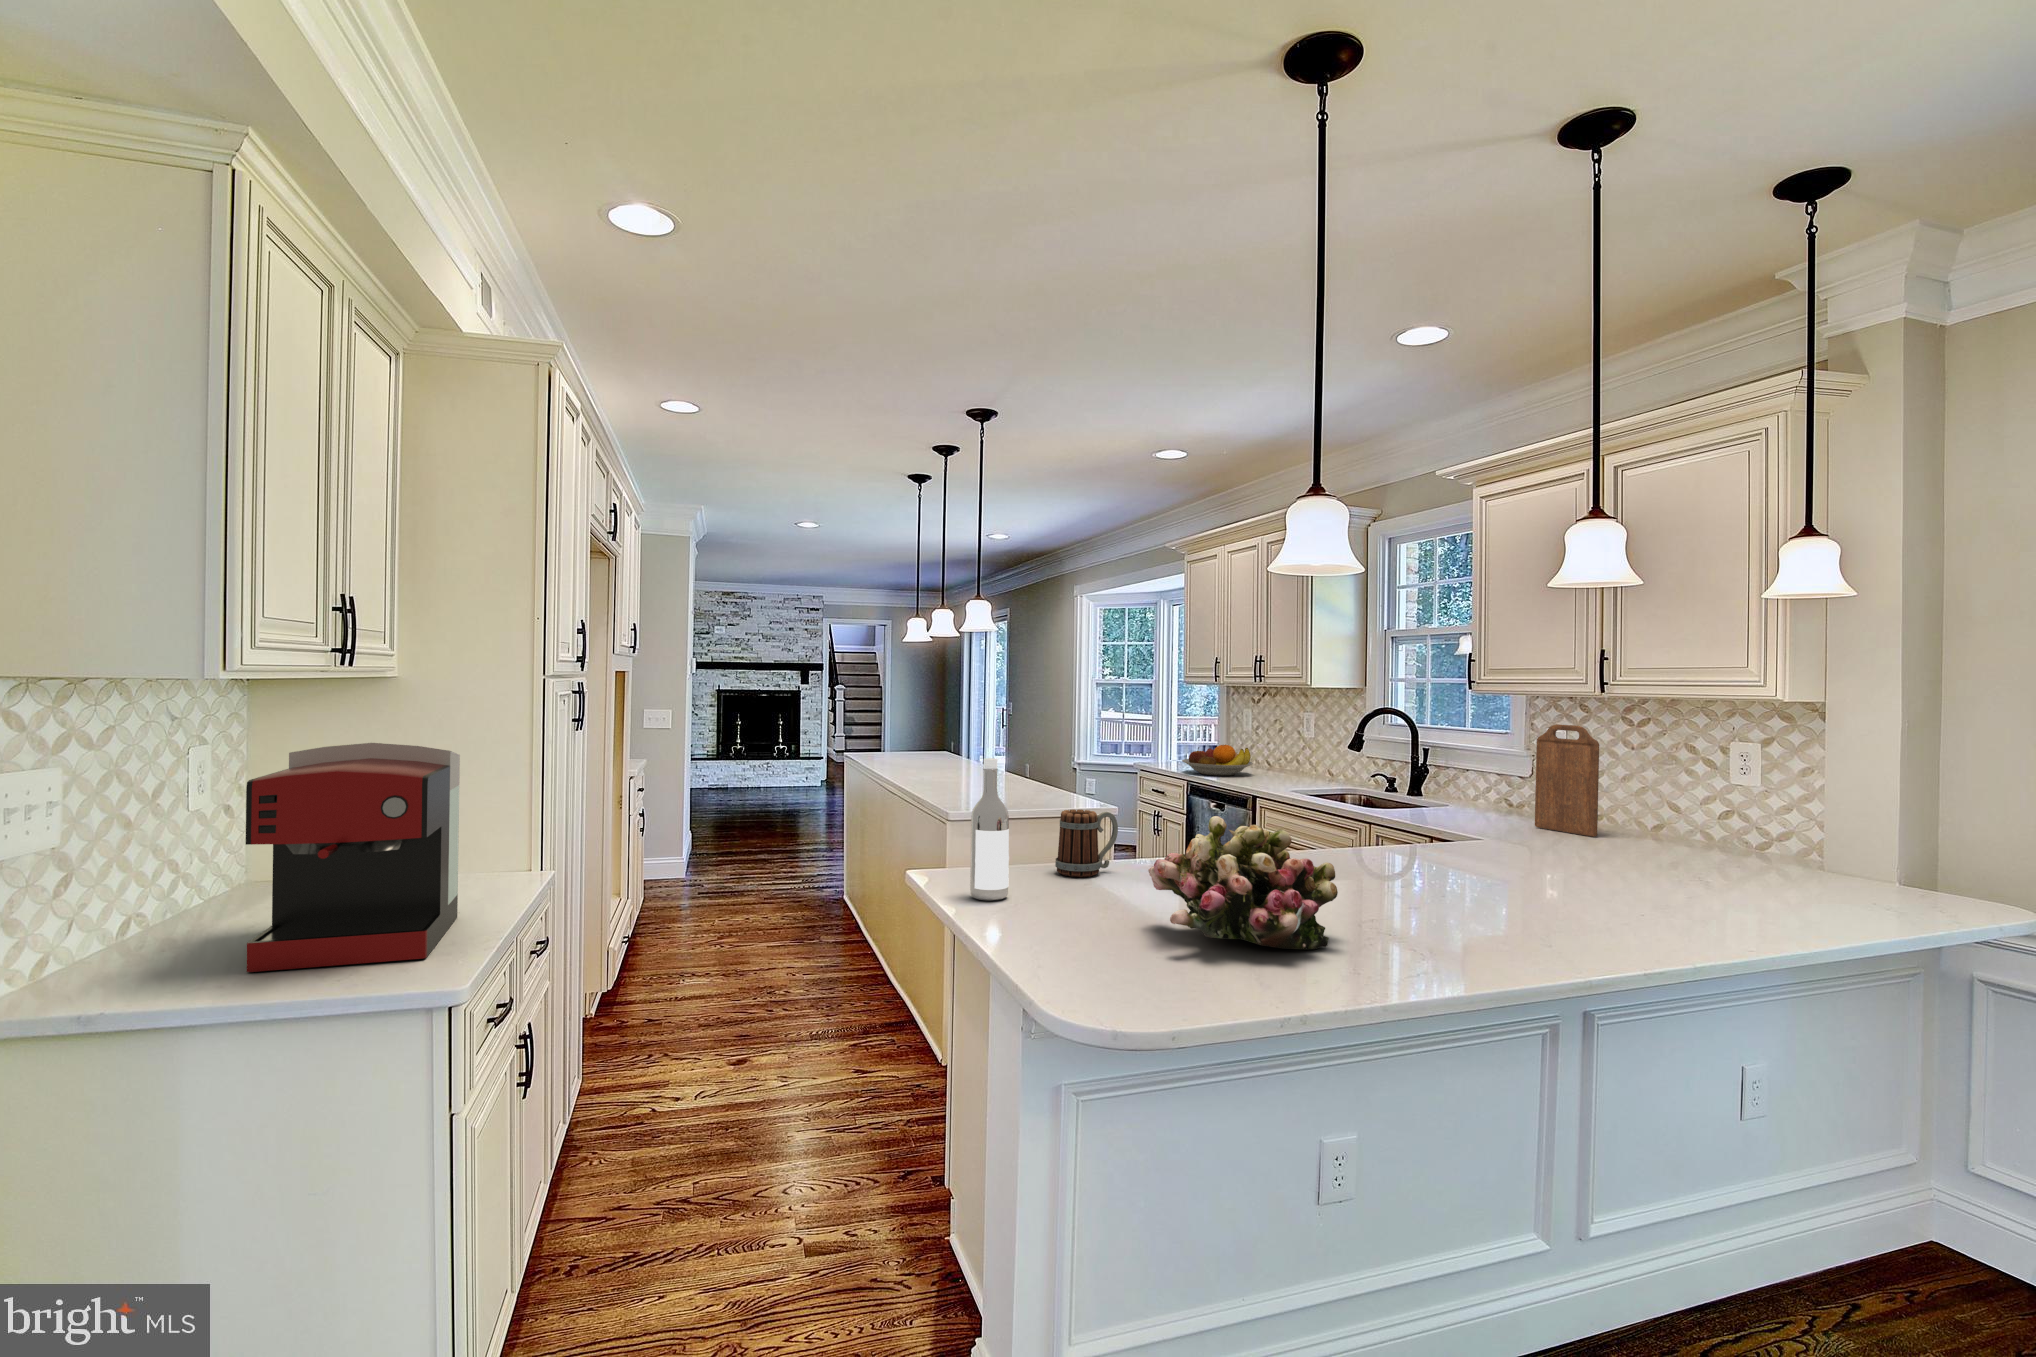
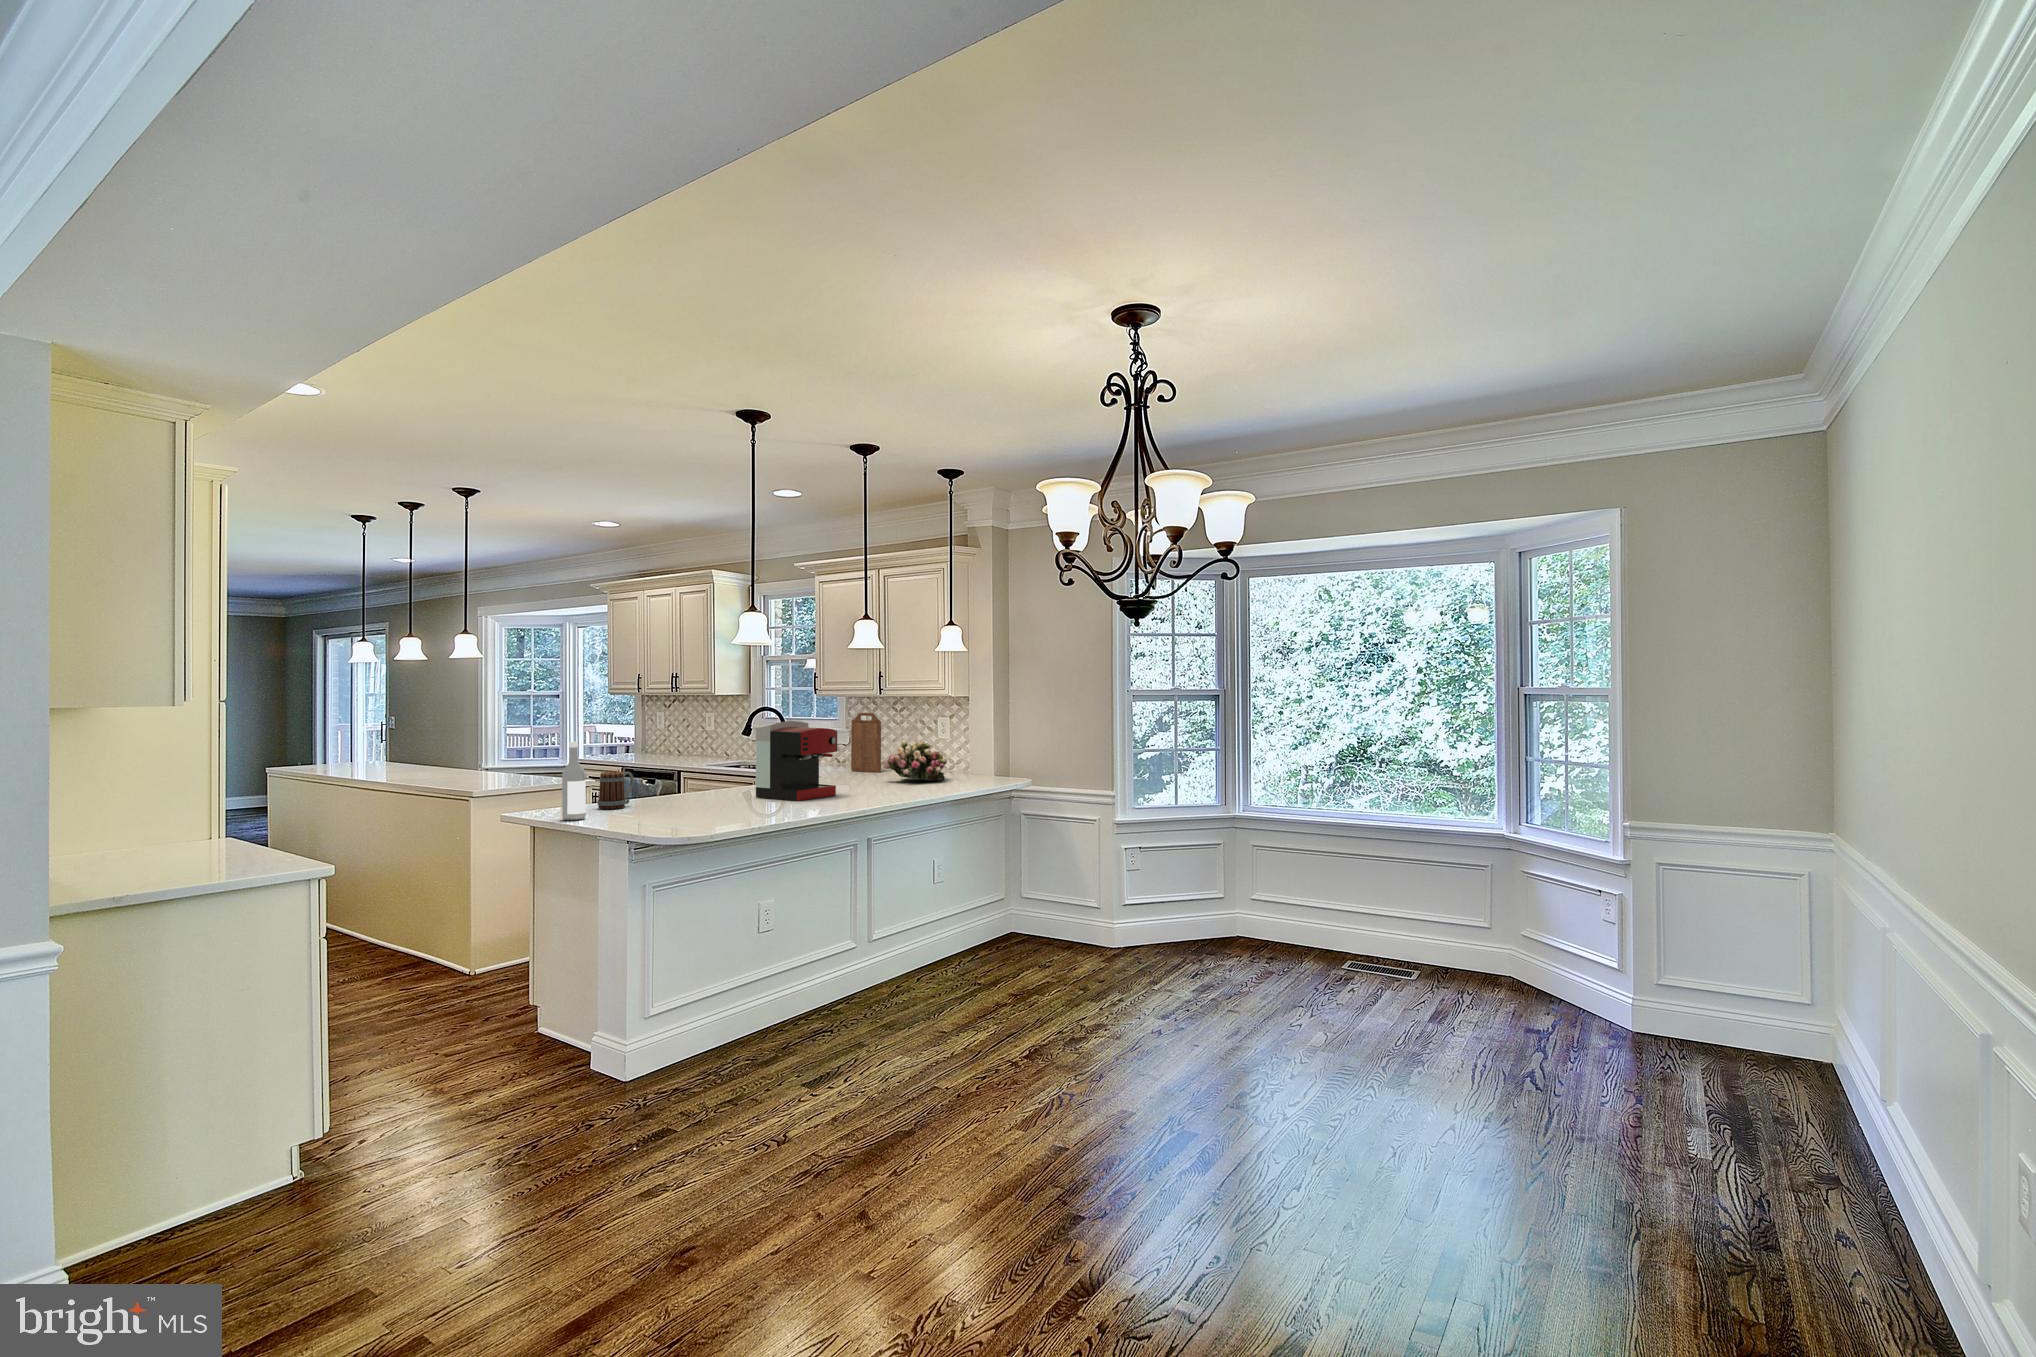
coffee maker: present [246,743,460,972] -> present [756,721,837,801]
fruit bowl: present [1182,745,1253,776] -> none [616,739,671,762]
flower arrangement: present [1148,816,1338,949] -> present [883,741,947,781]

